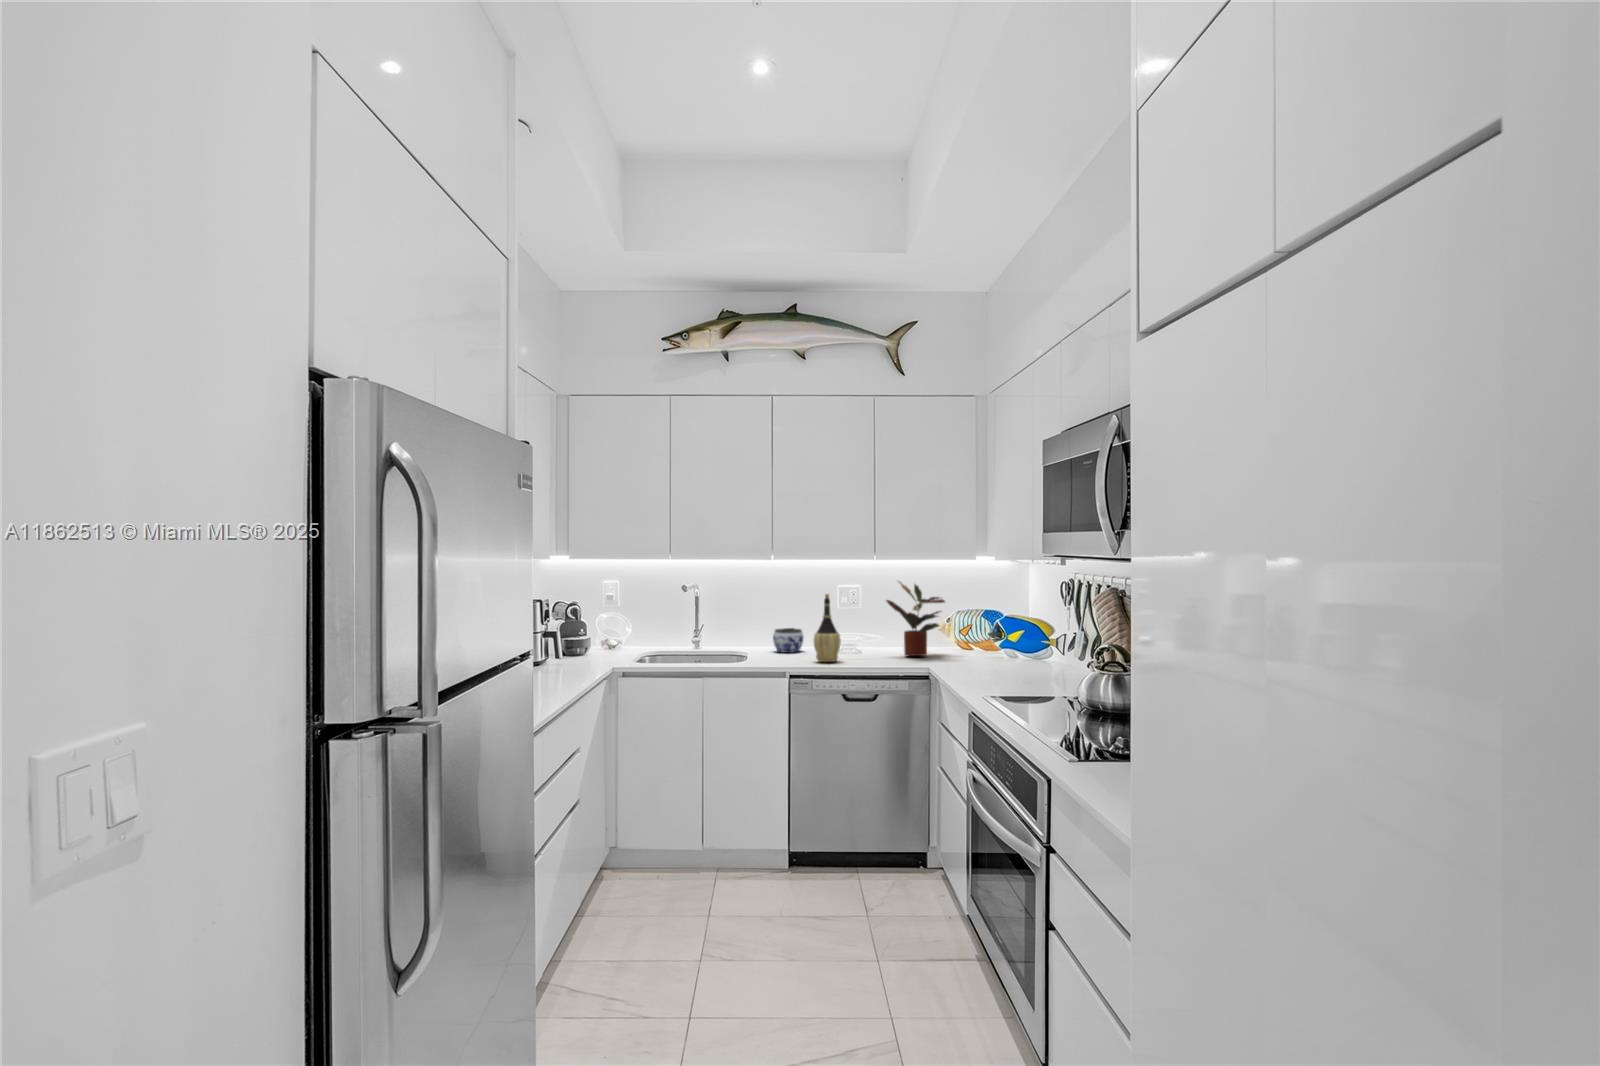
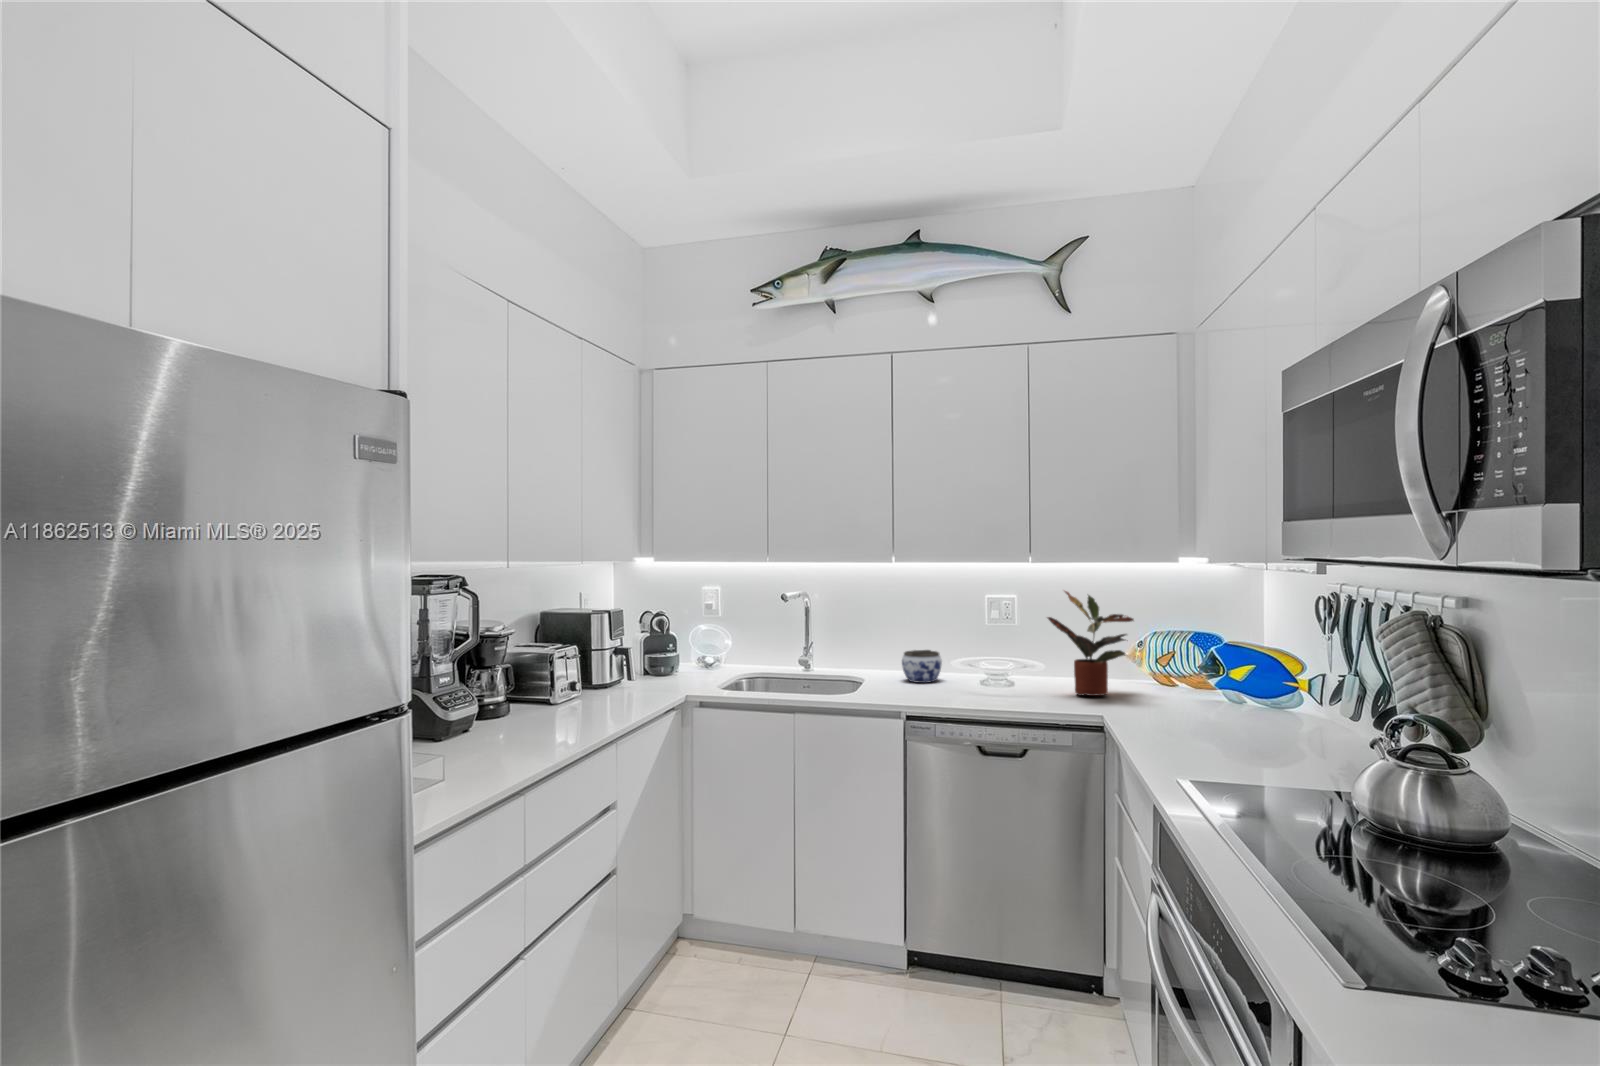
wine bottle: present [813,594,841,662] -> none [944,609,982,701]

